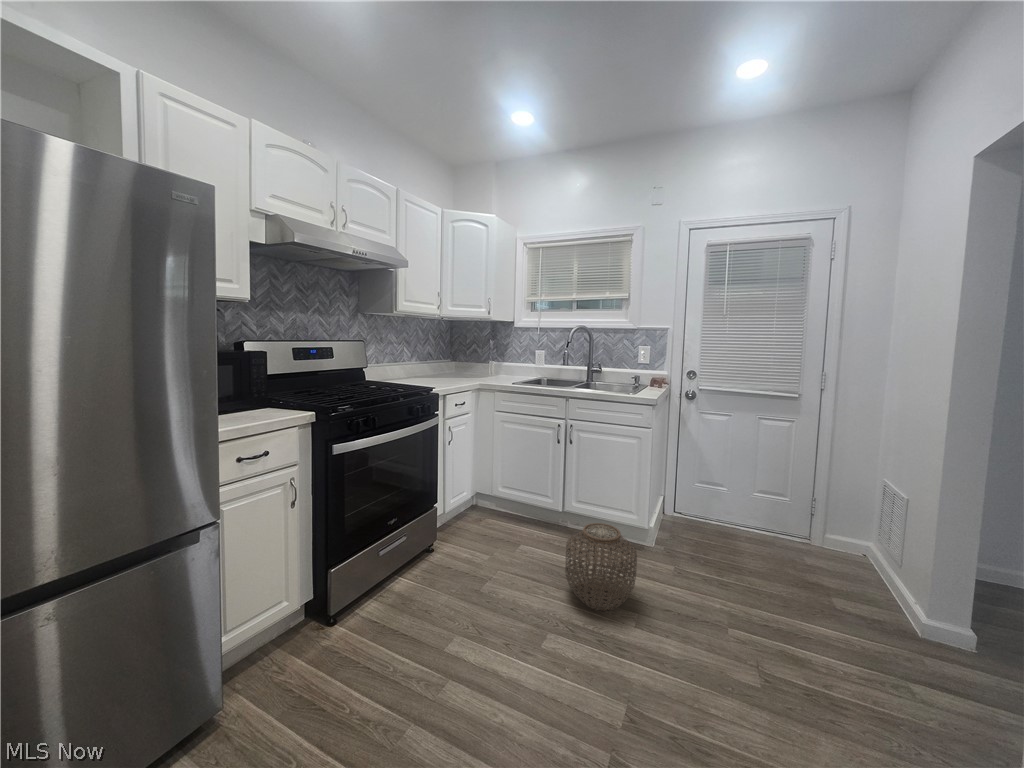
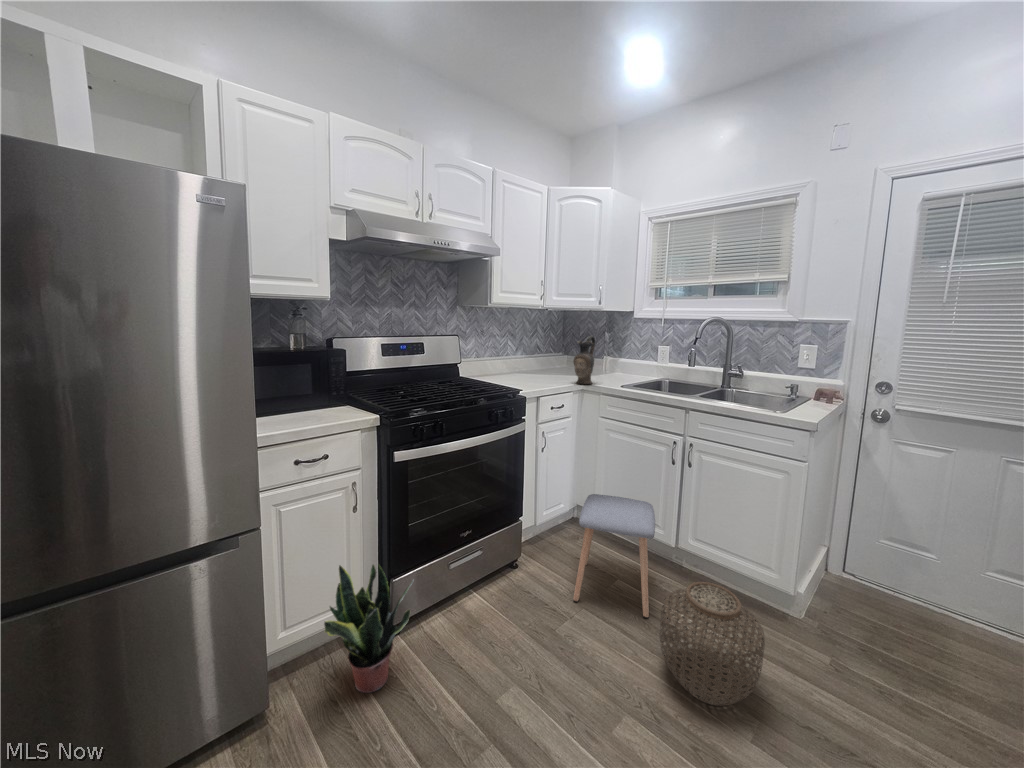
ceramic pitcher: none [471,341,488,383] -> present [573,336,595,384]
stool: none [490,475,553,568] -> present [573,494,655,618]
potted plant: none [279,553,363,675] -> present [324,565,413,693]

